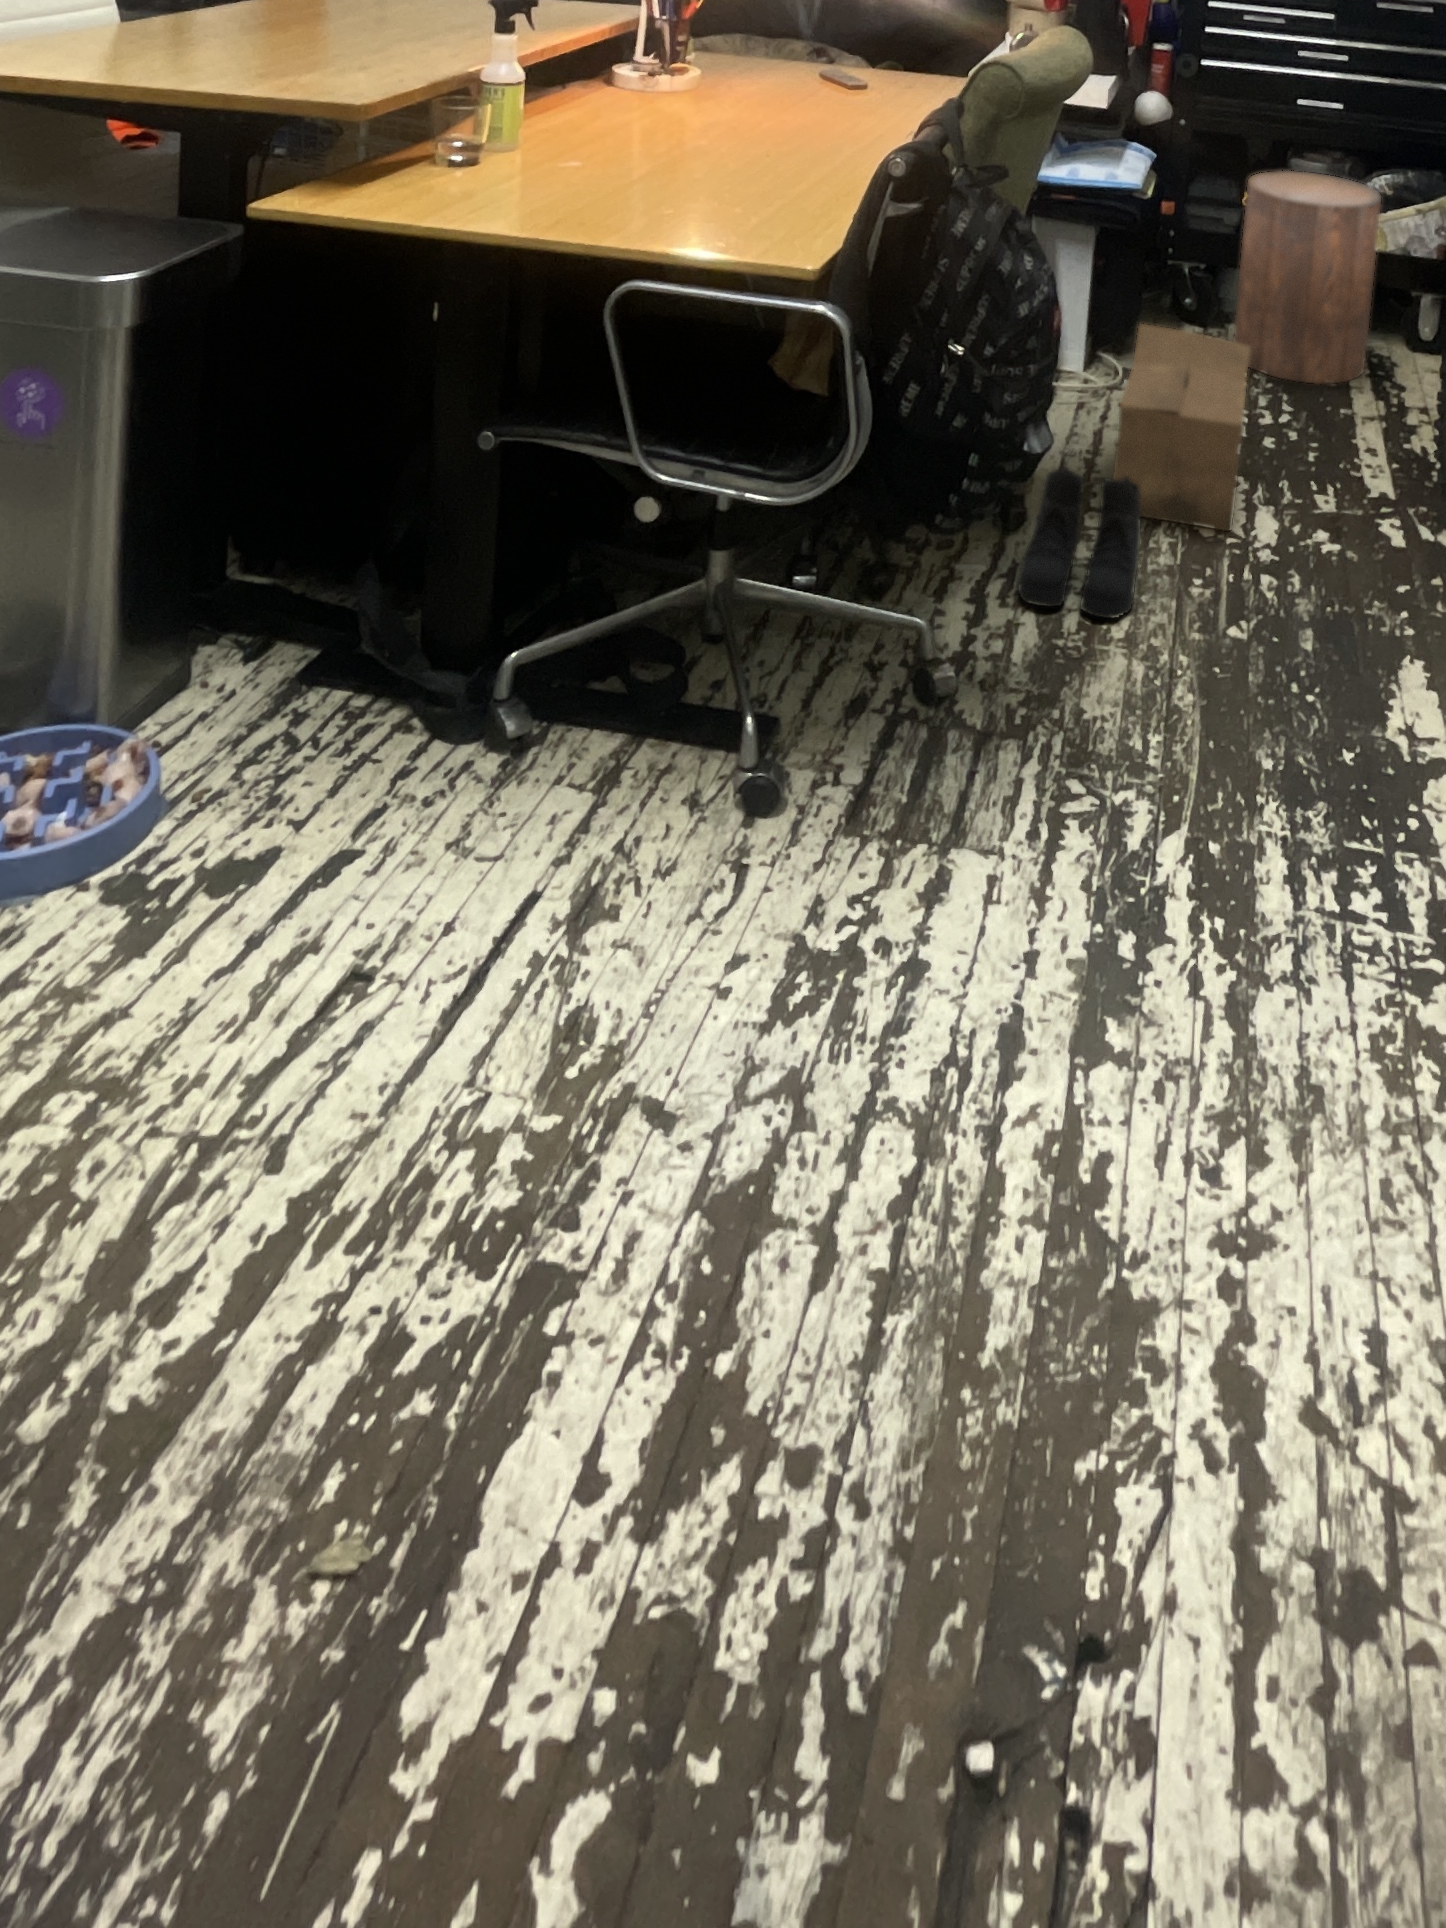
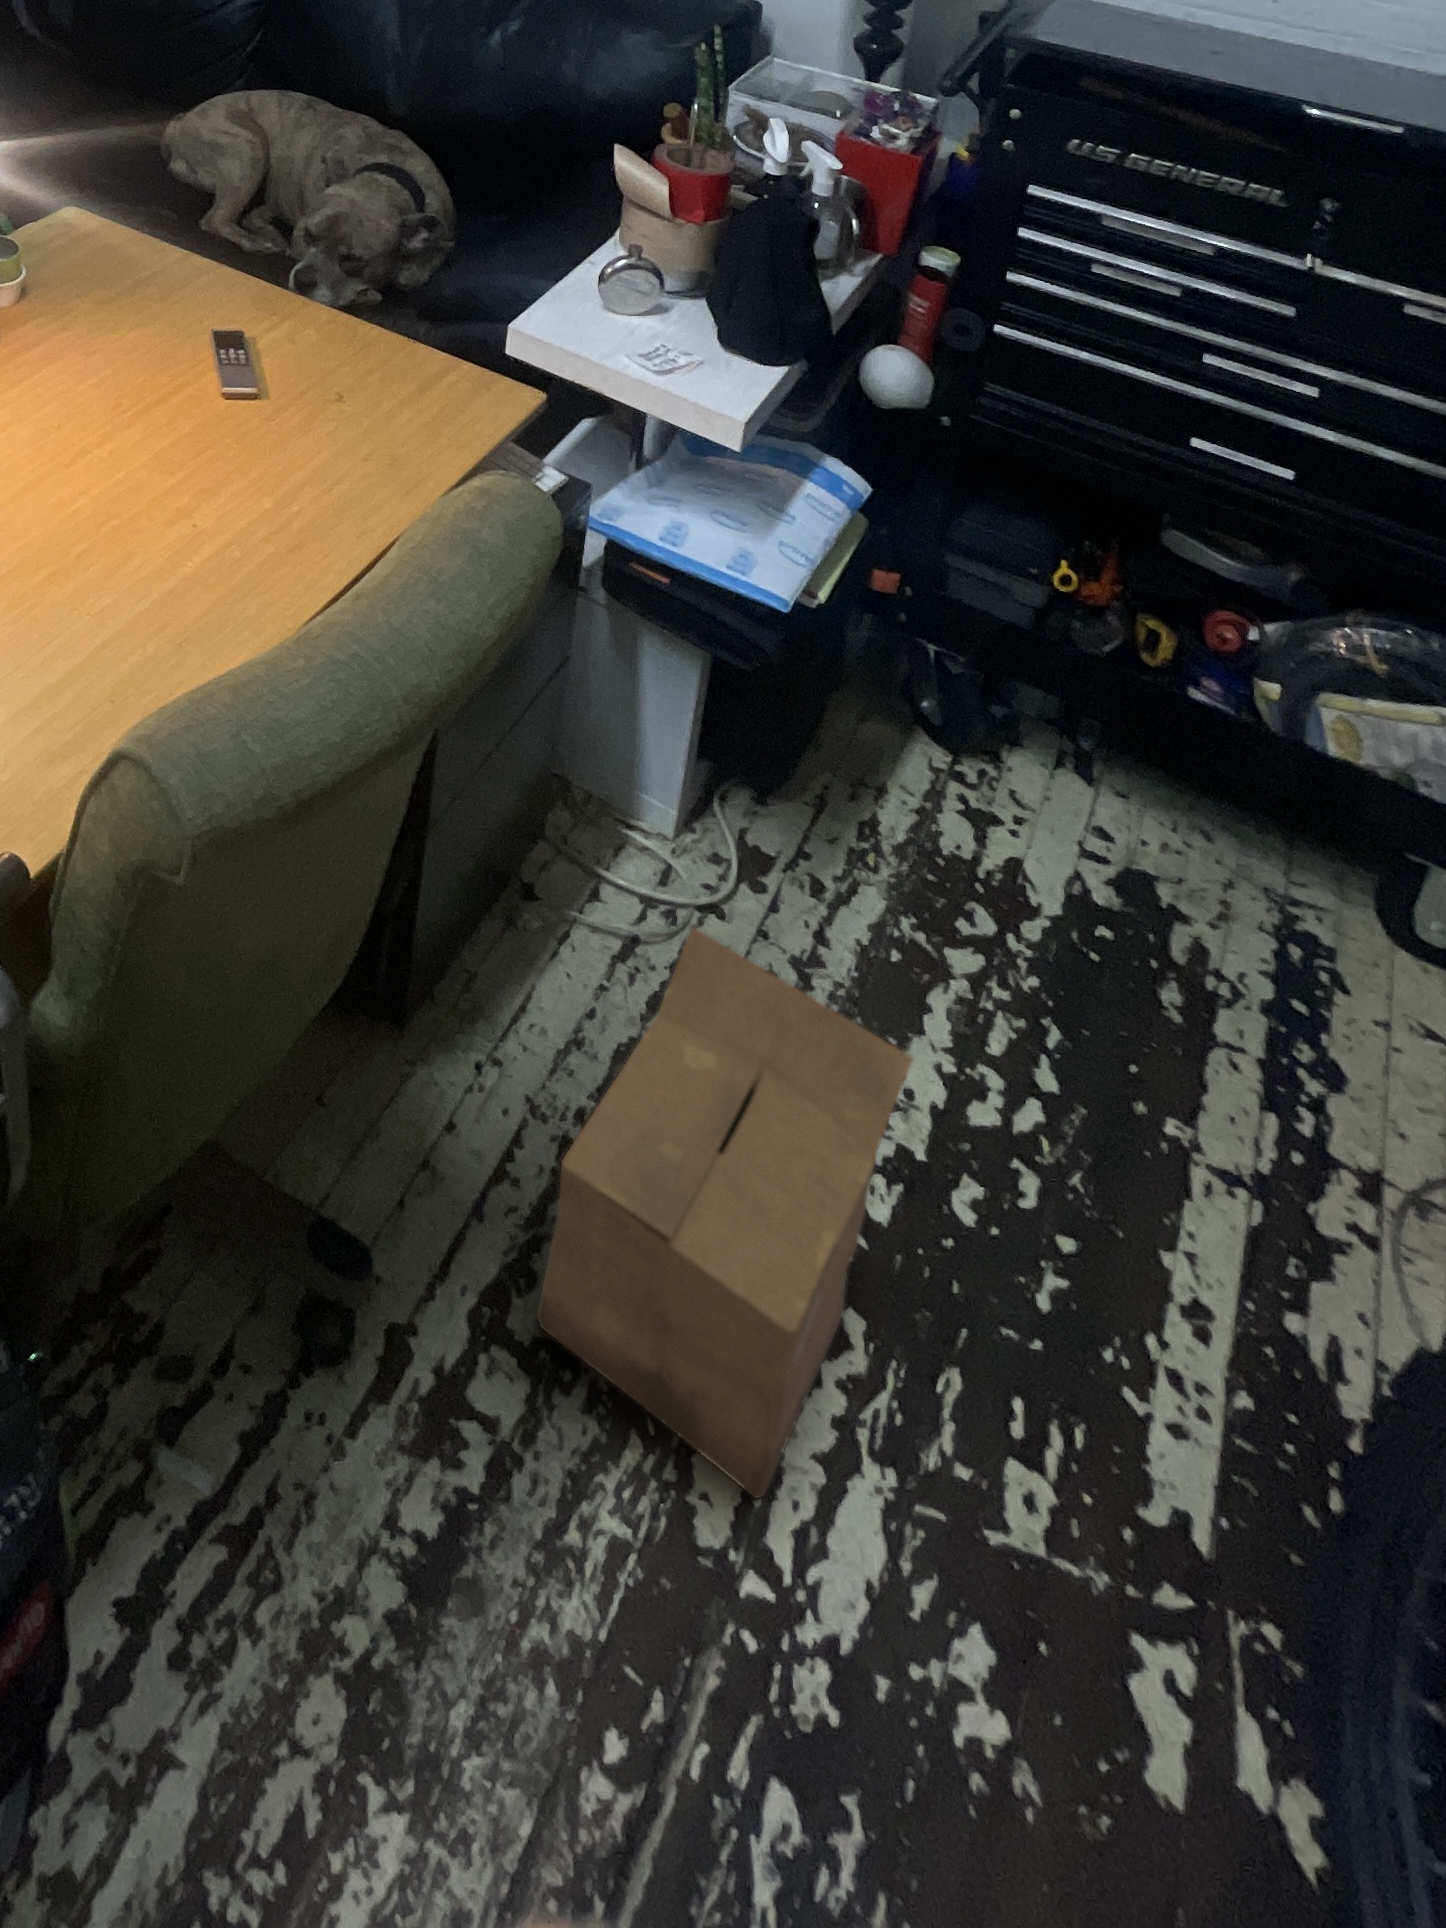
stool: present [1233,171,1381,383] -> none [994,560,1354,1029]
boots: present [1018,467,1141,618] -> none [226,1293,513,1748]

